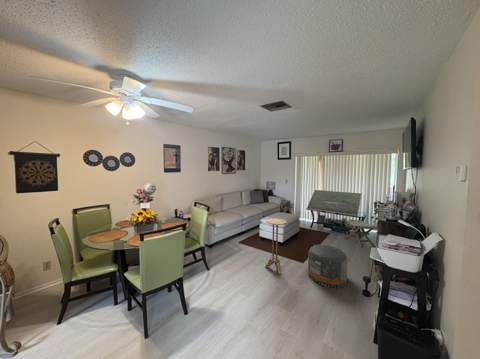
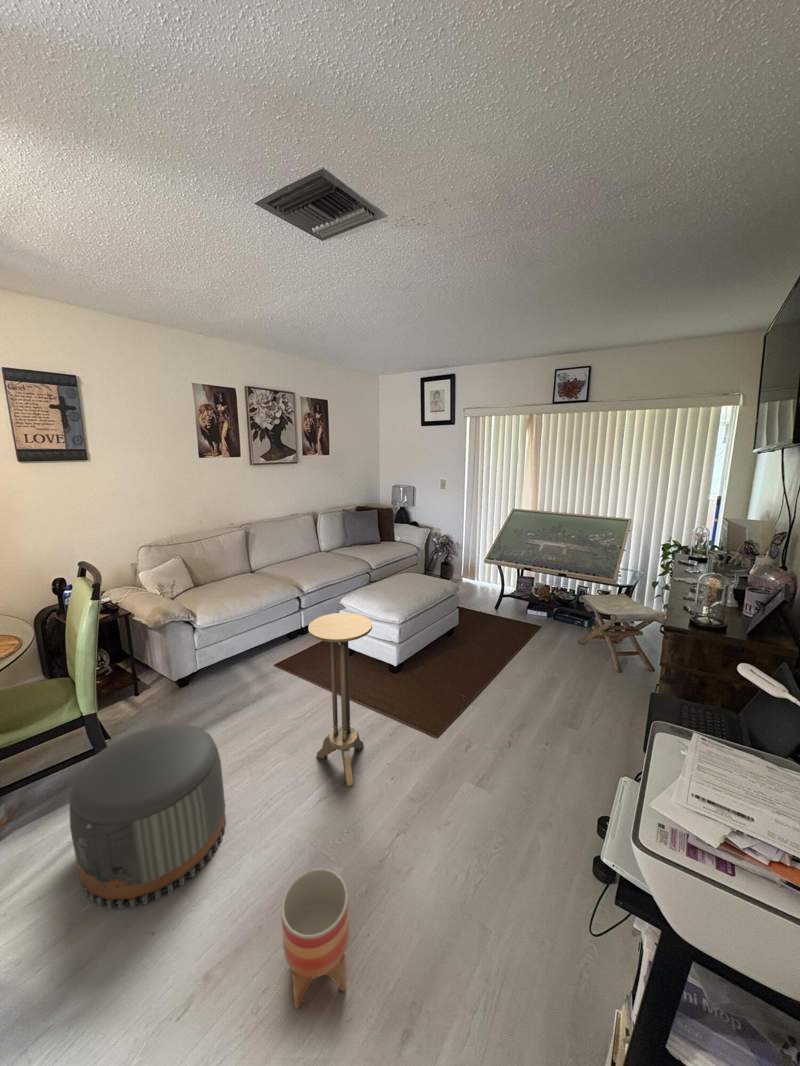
pouf: present [308,245,348,288] -> present [70,723,226,909]
planter: none [280,282,299,318] -> present [281,869,349,1009]

